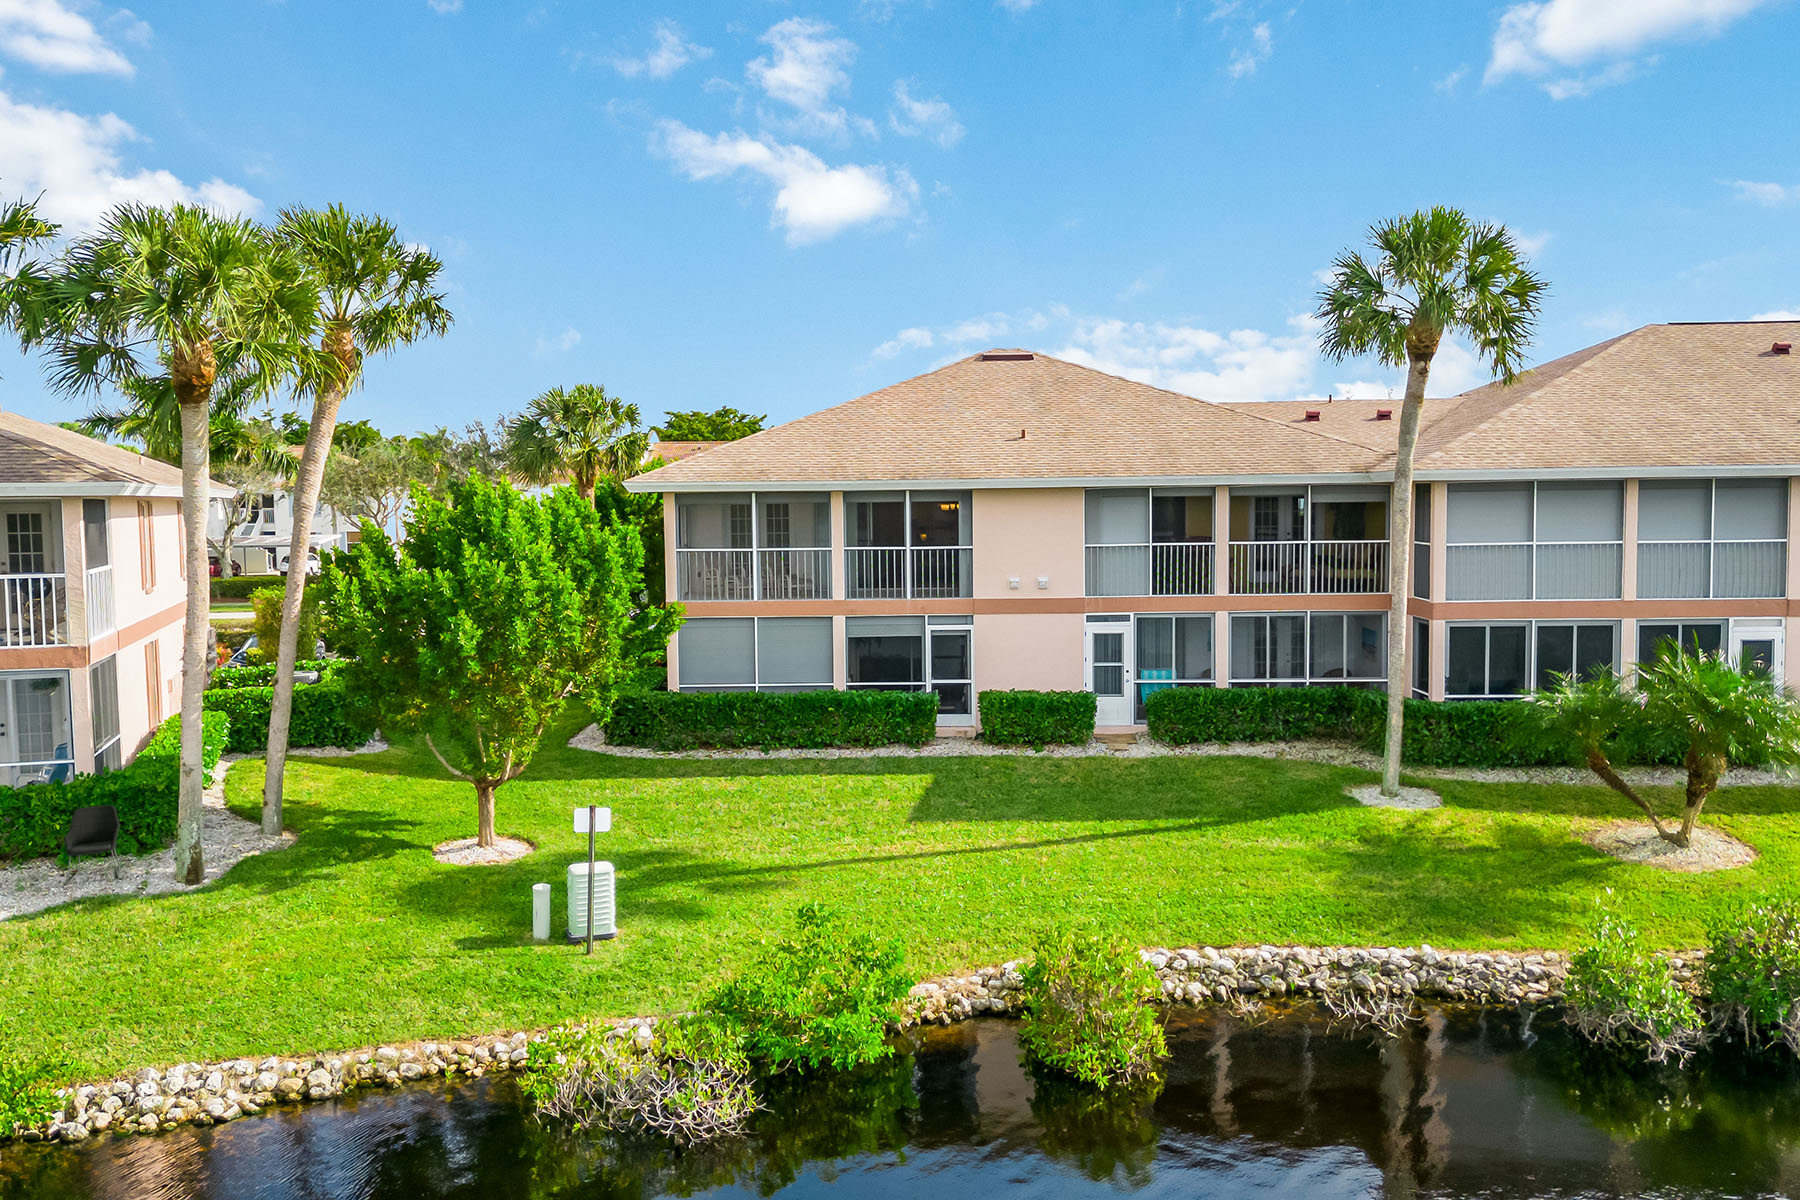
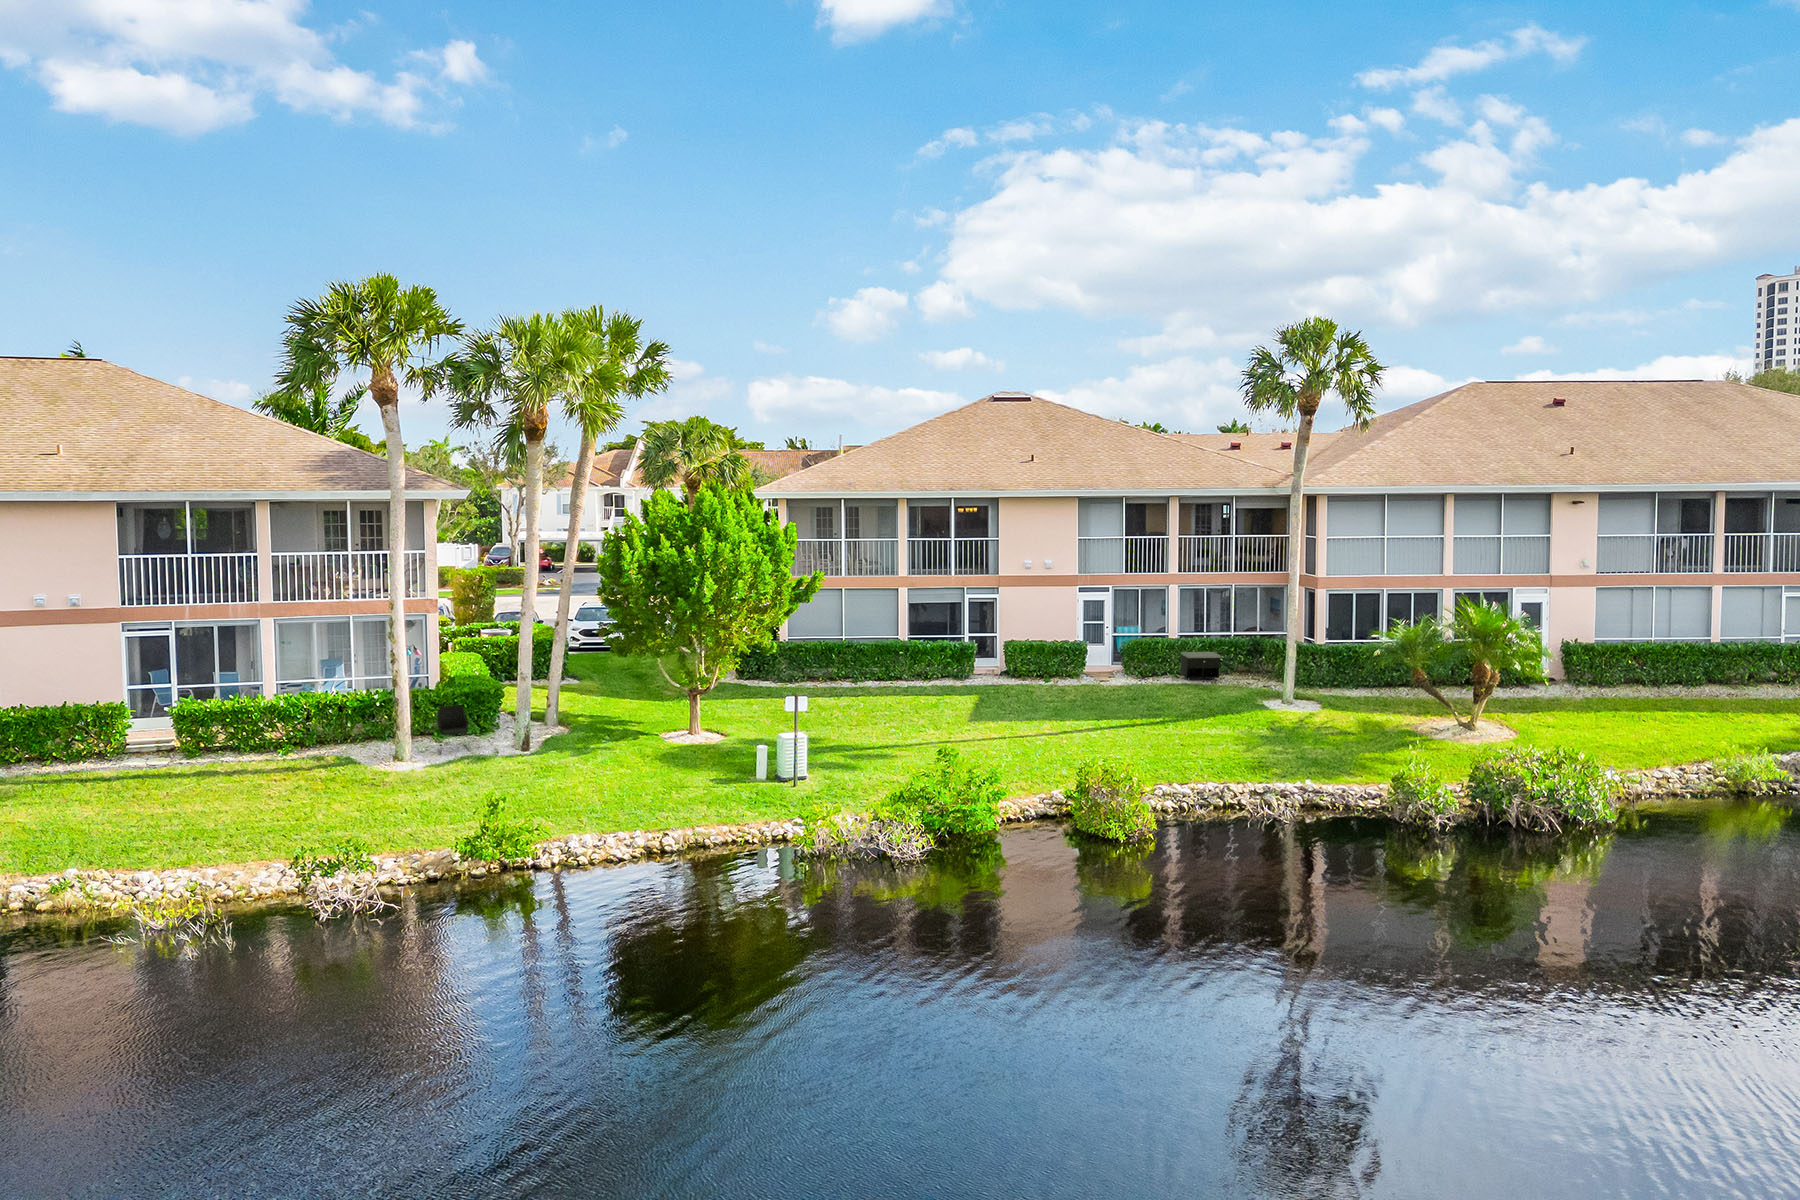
storage bench: none [1232,708,1290,750] -> present [1180,652,1221,680]

